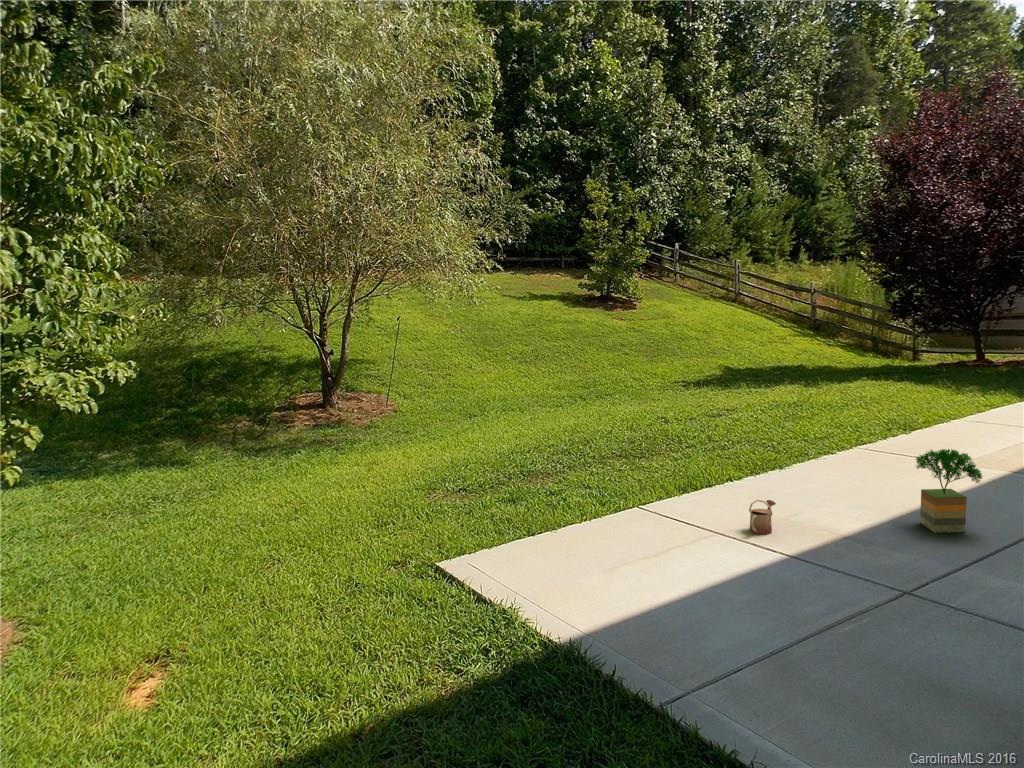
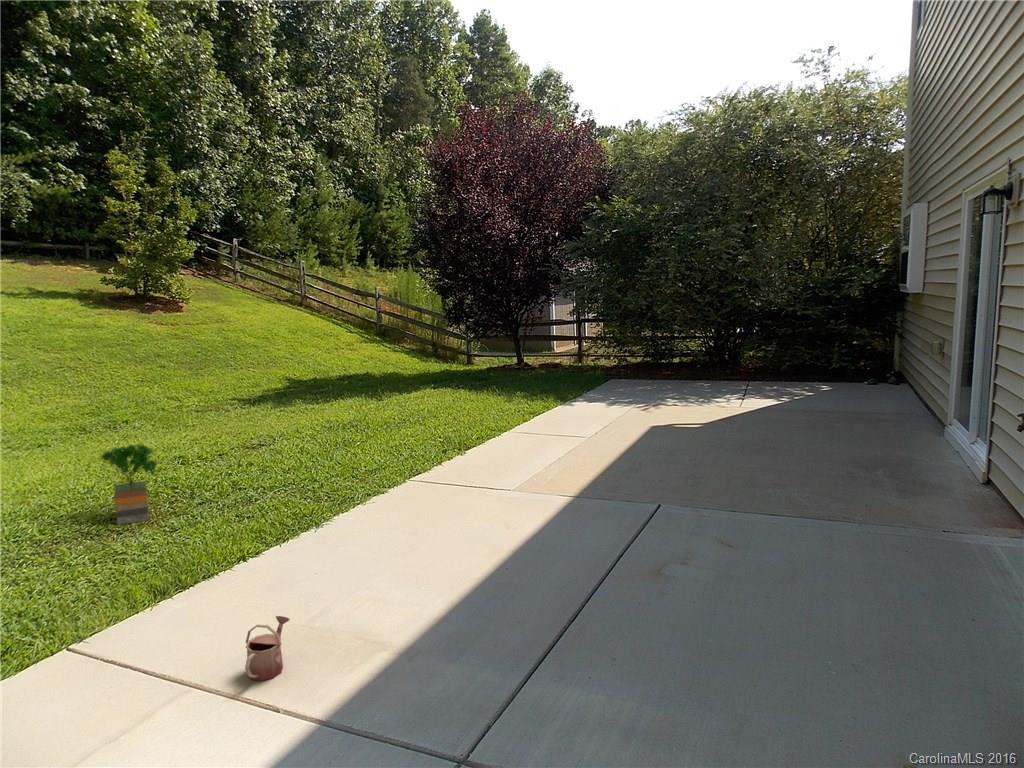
potted tree: present [916,449,983,533] -> present [101,444,158,525]

